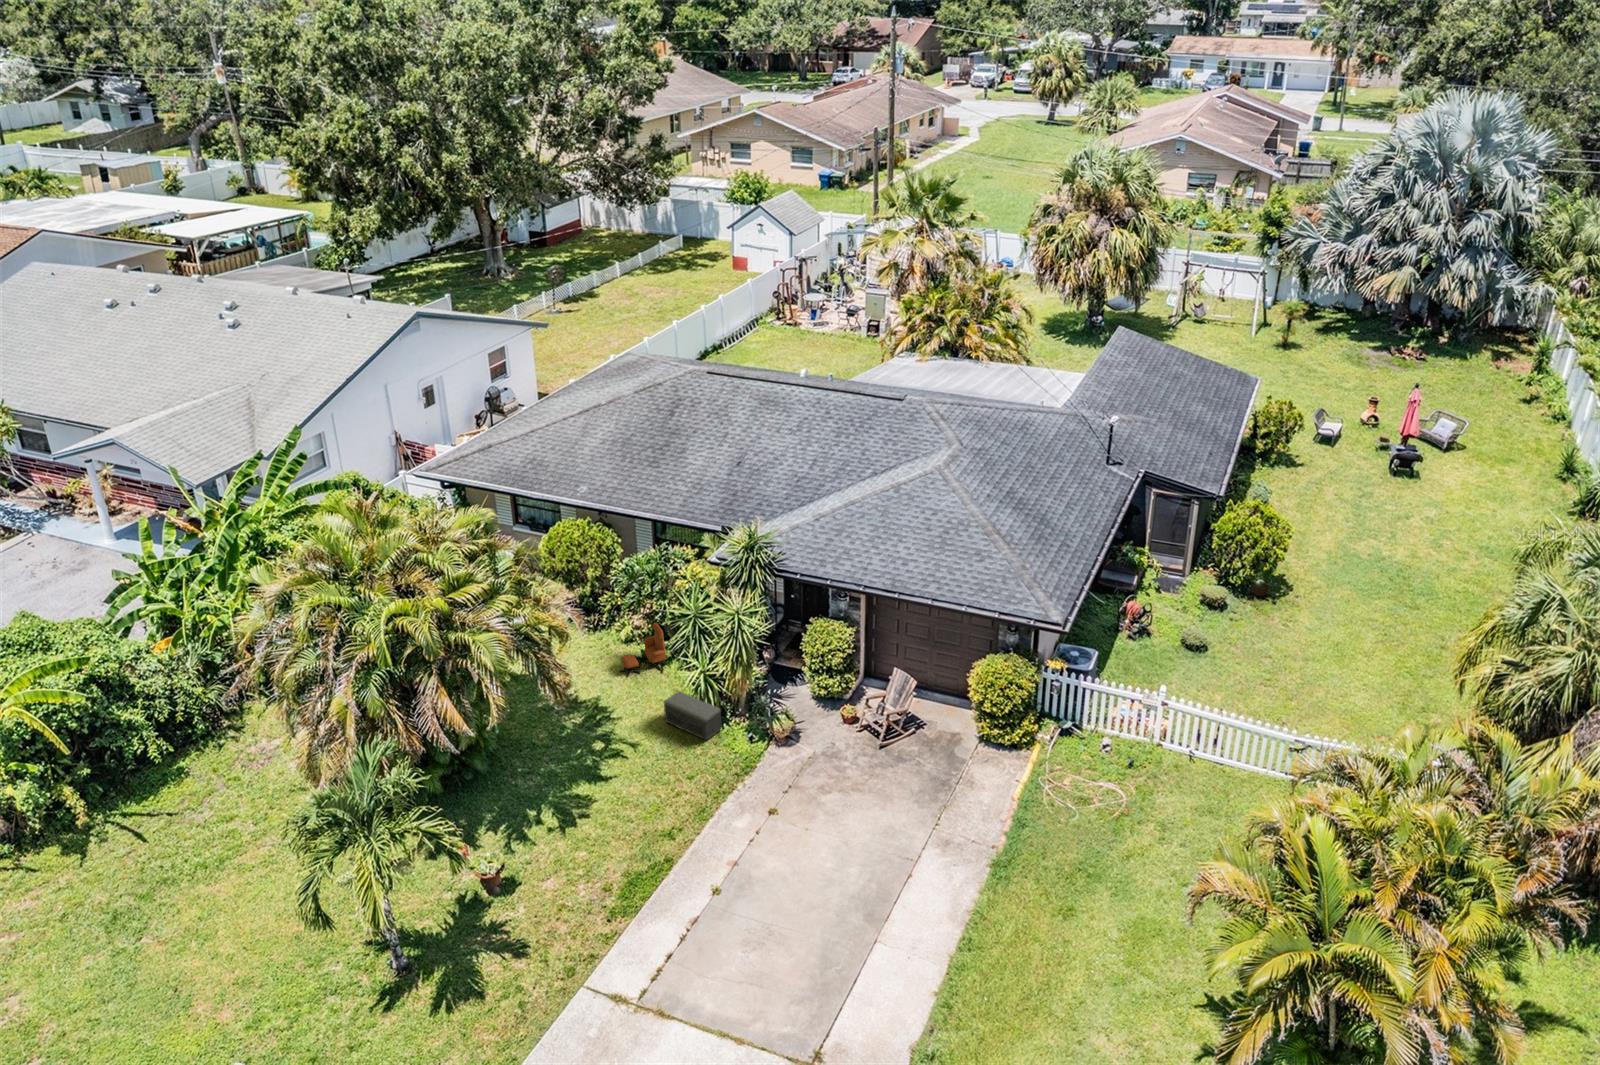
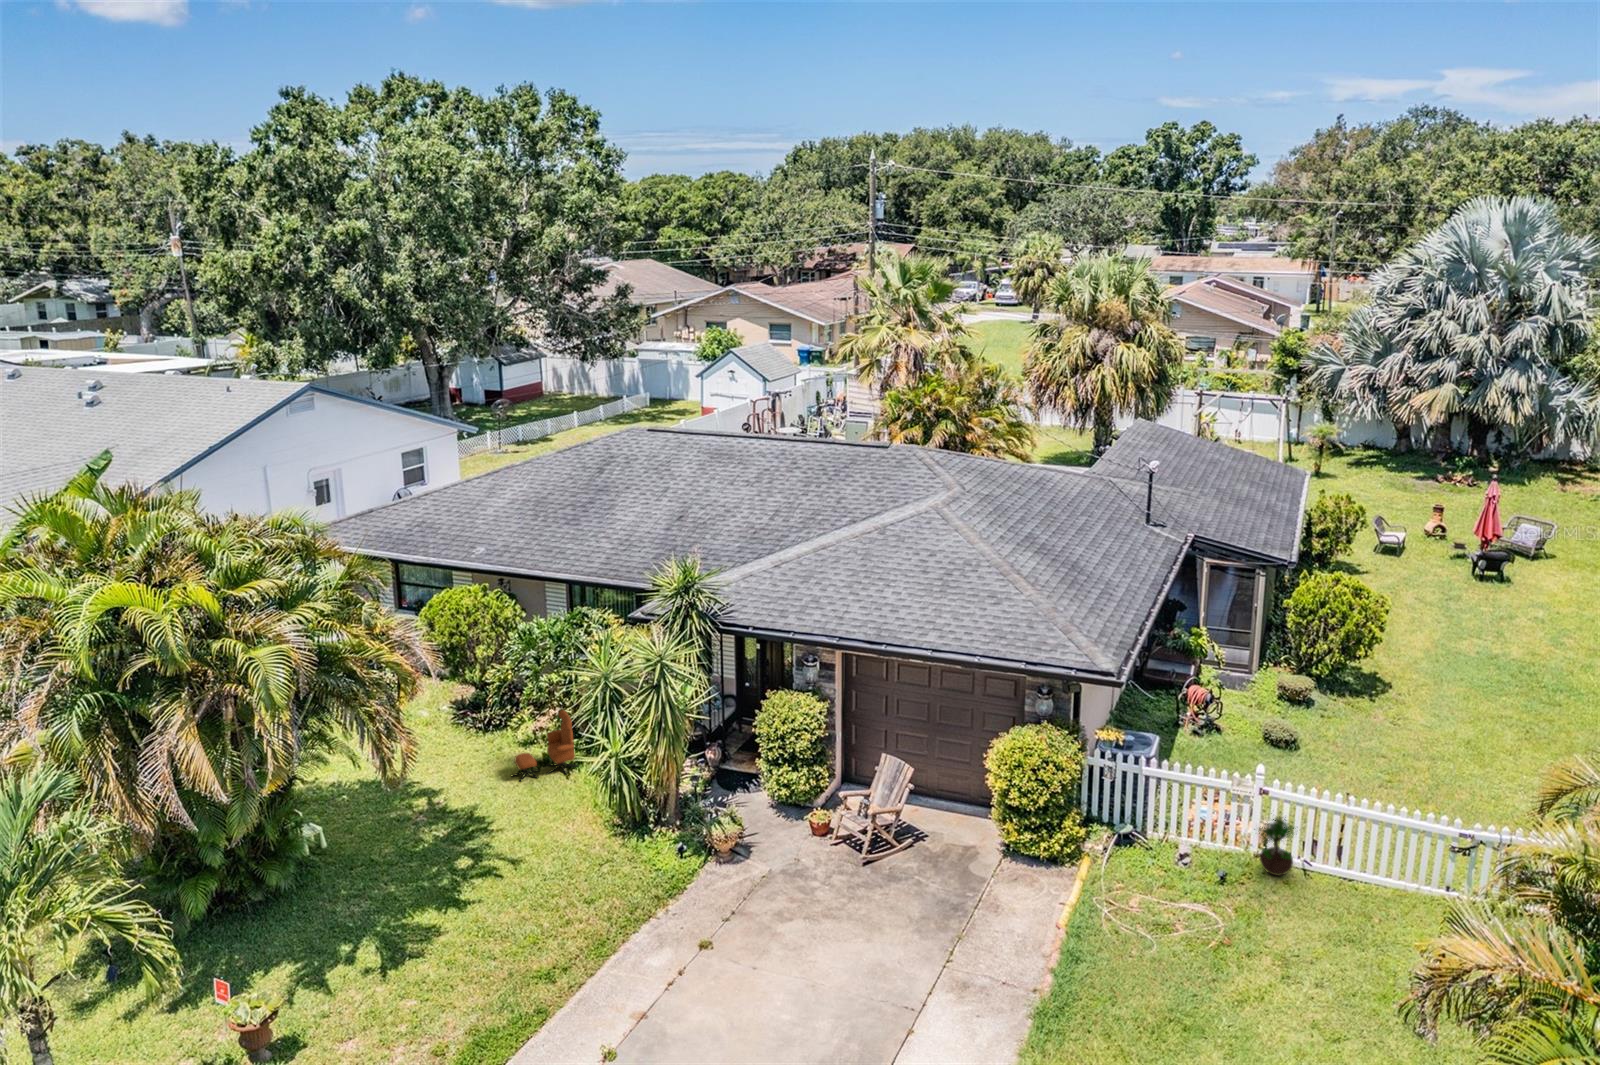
potted tree: present [1251,566,1276,596] -> present [1259,816,1296,876]
storage bench: present [664,691,722,740] -> none [560,789,640,855]

